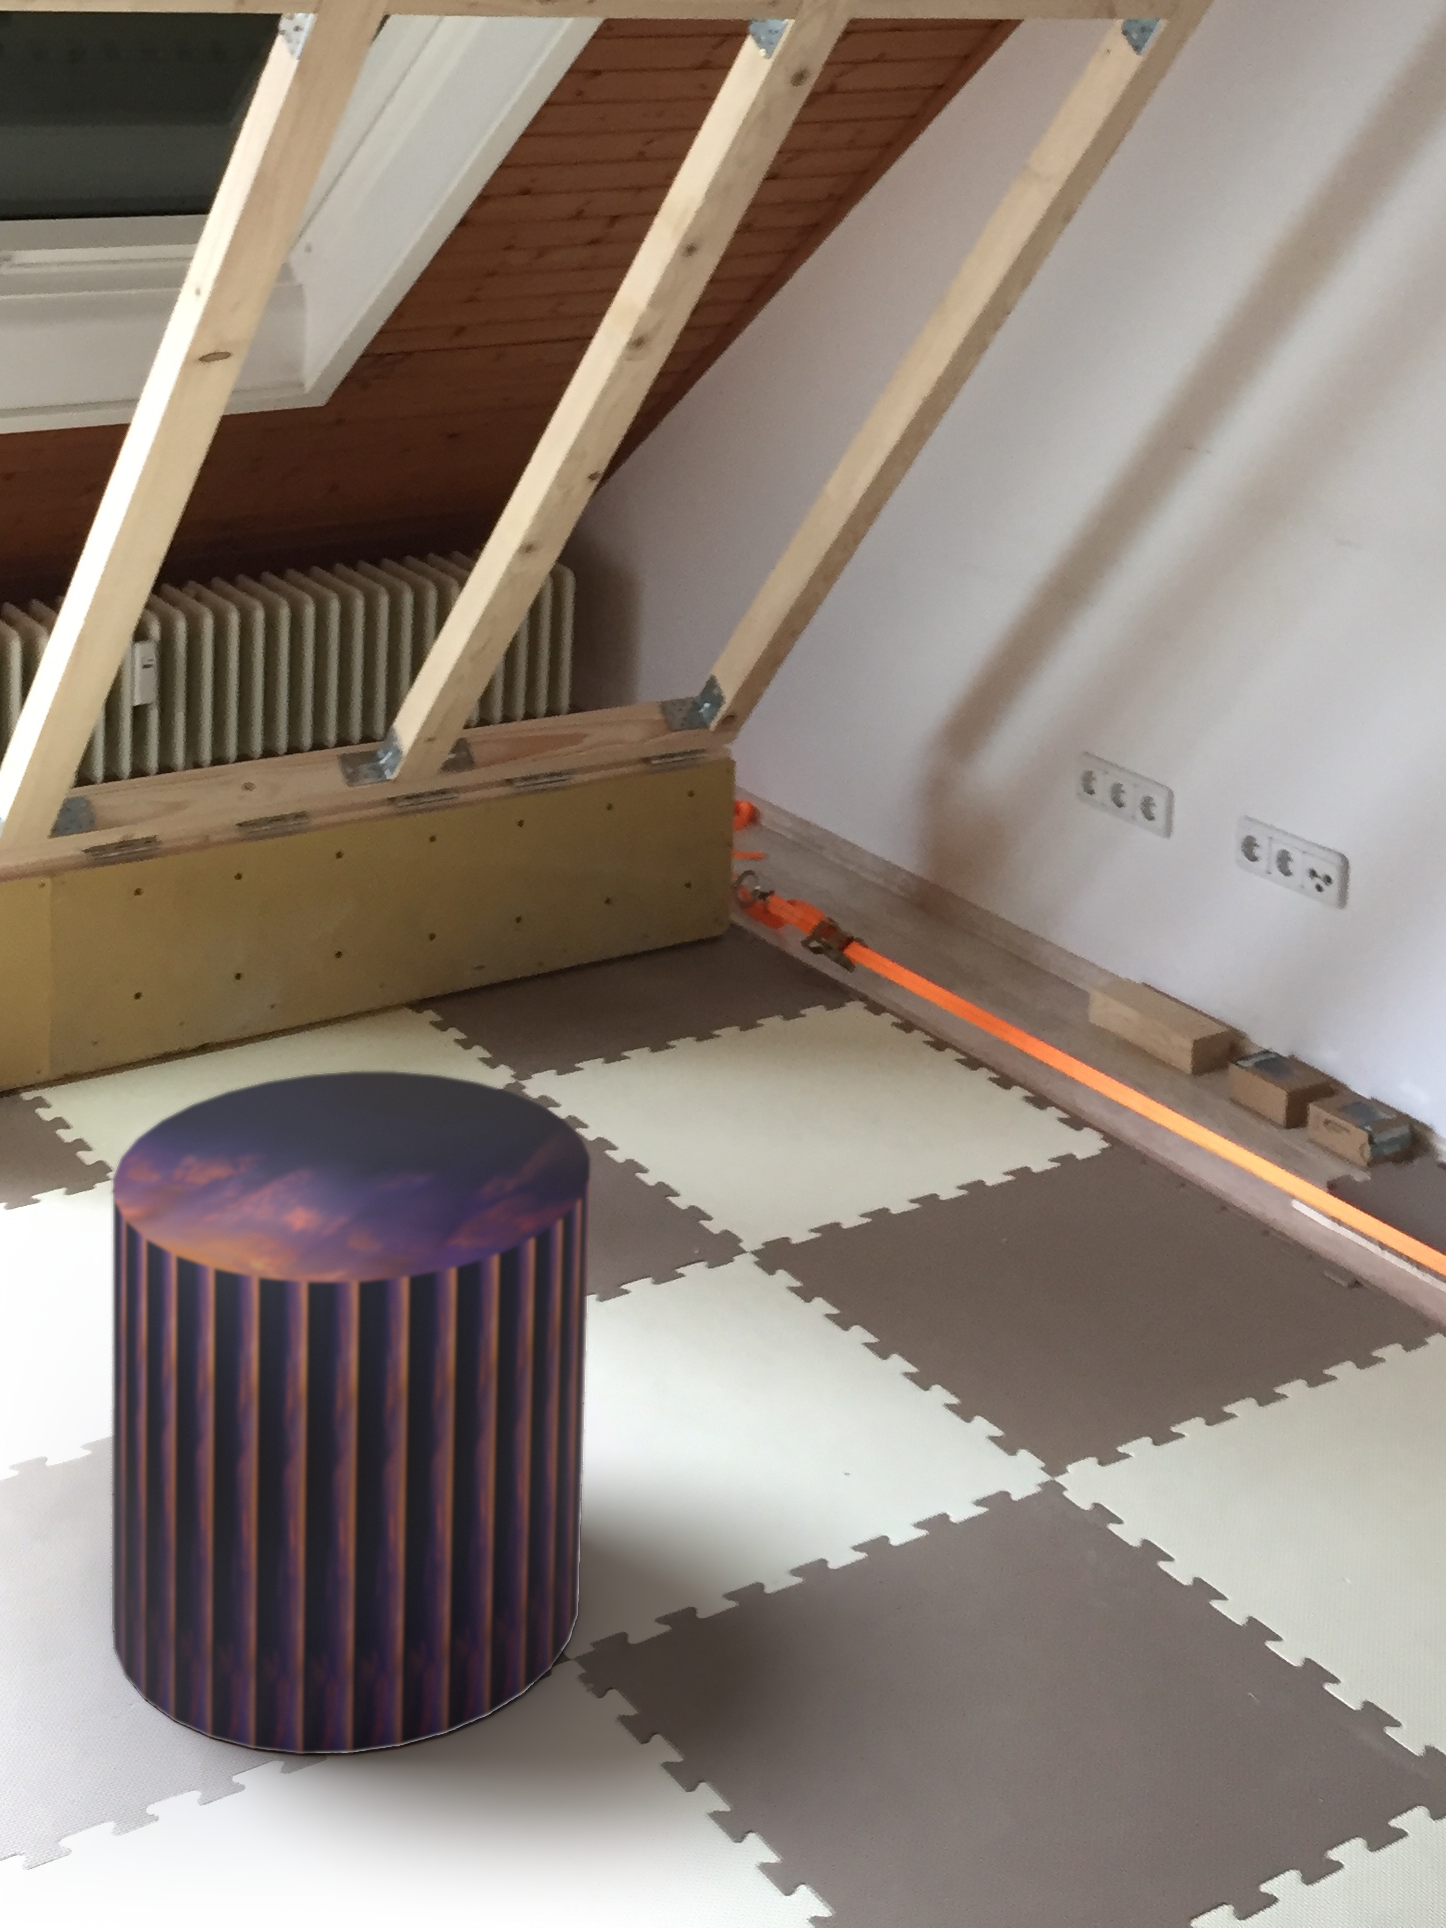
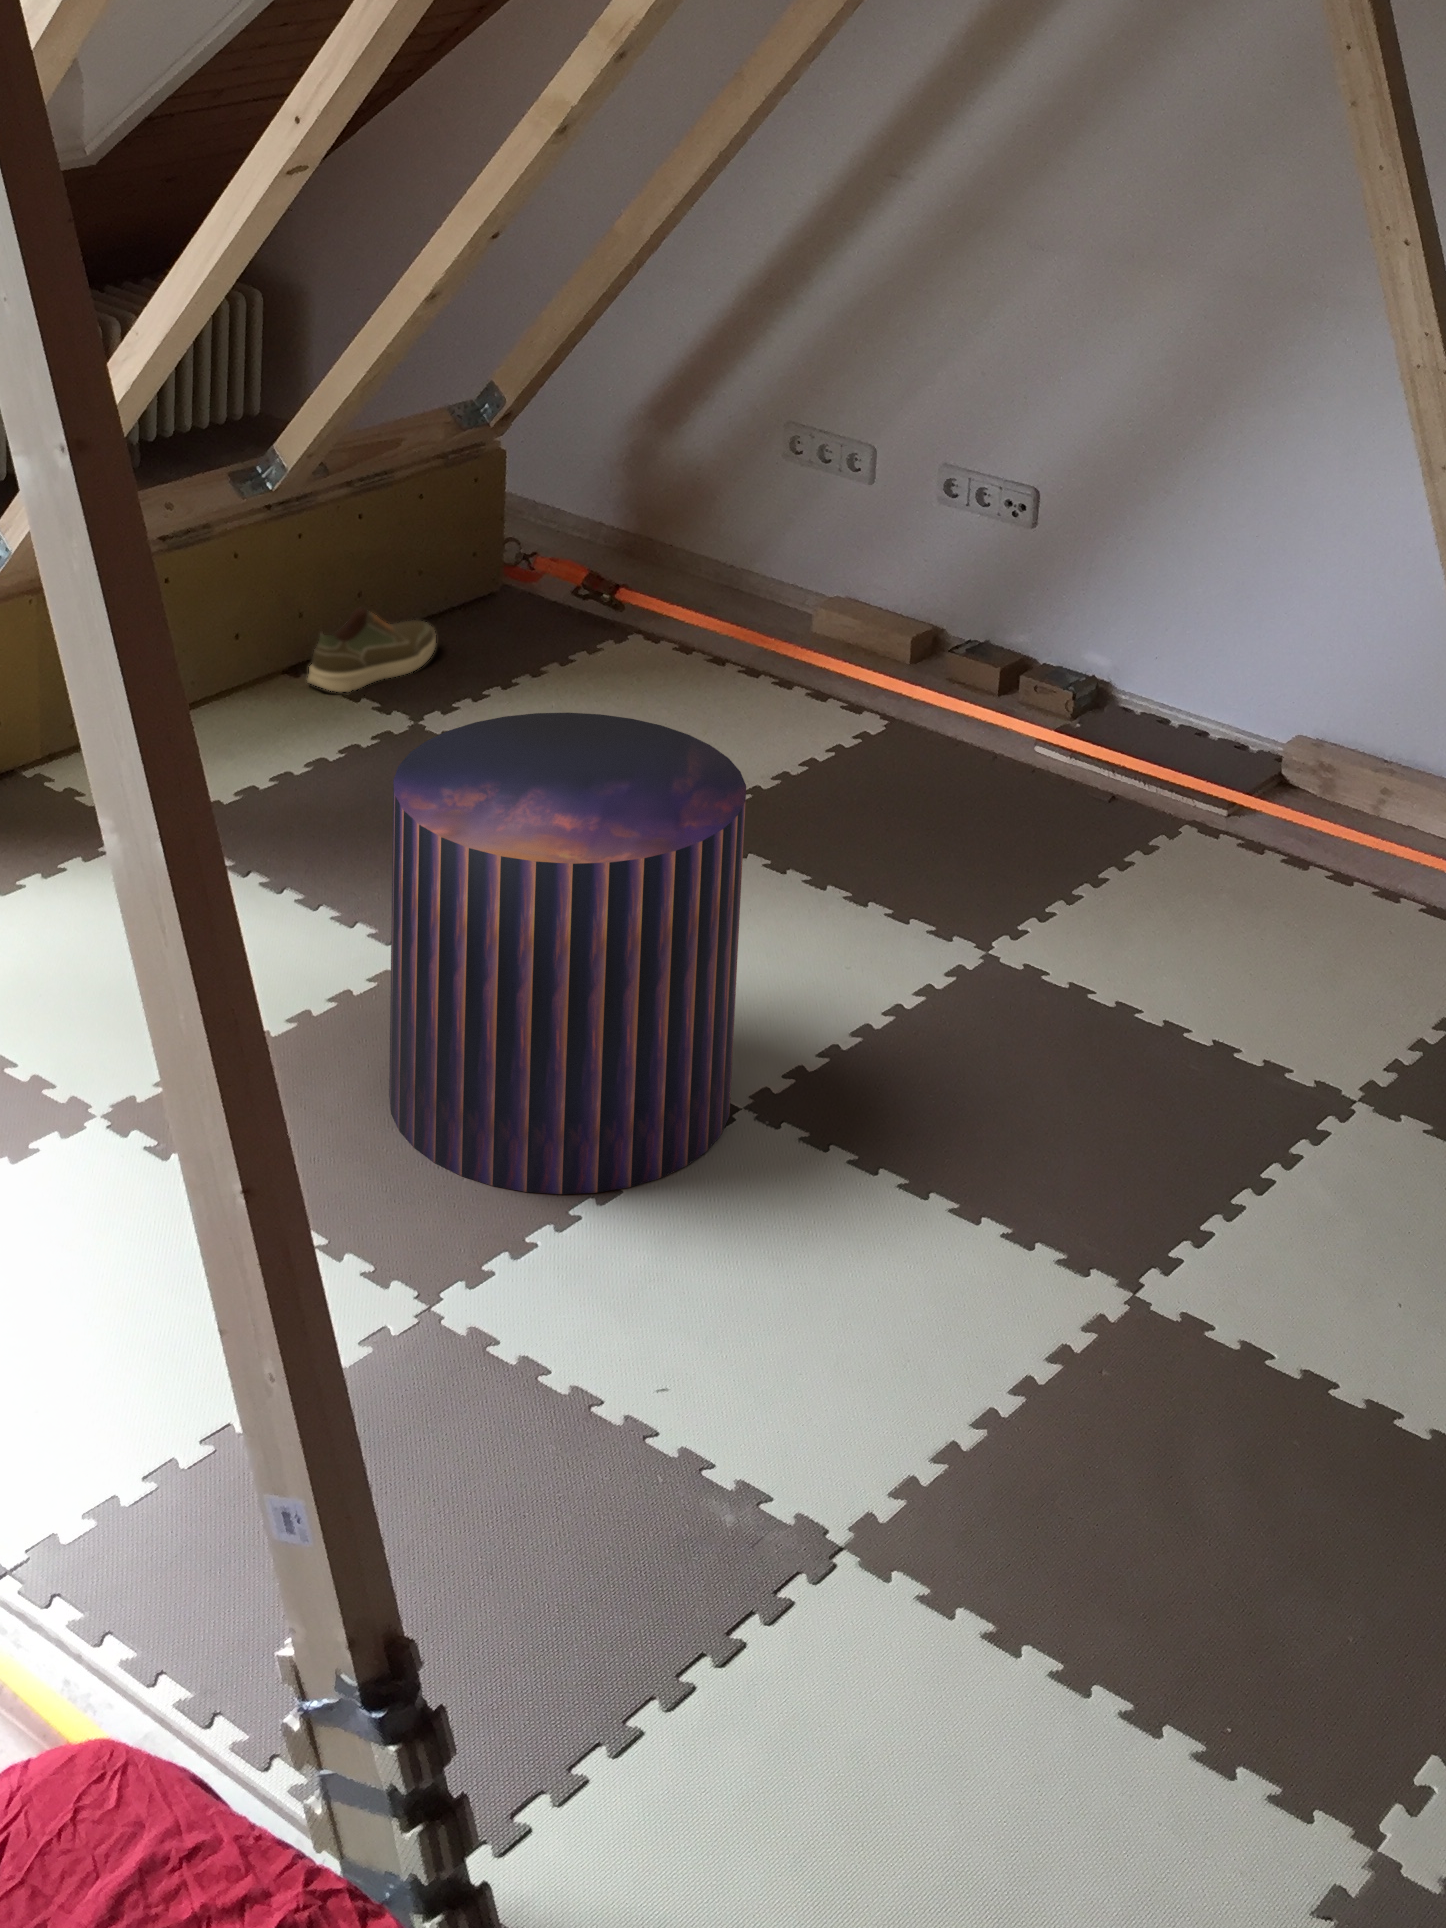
shoe: none [415,934,597,1037] -> present [308,608,436,692]

